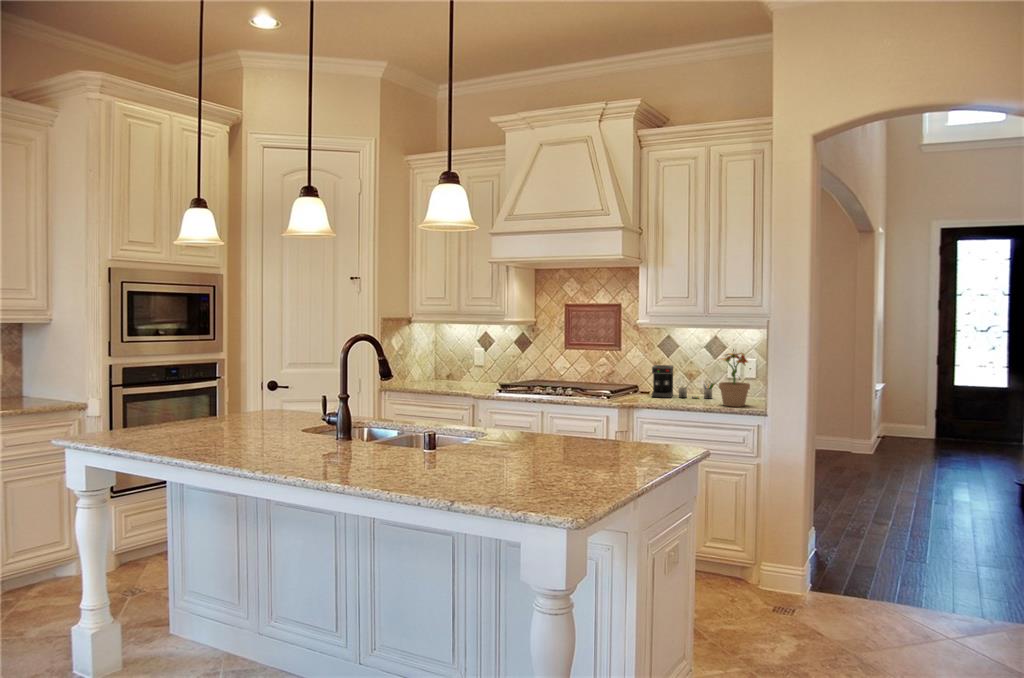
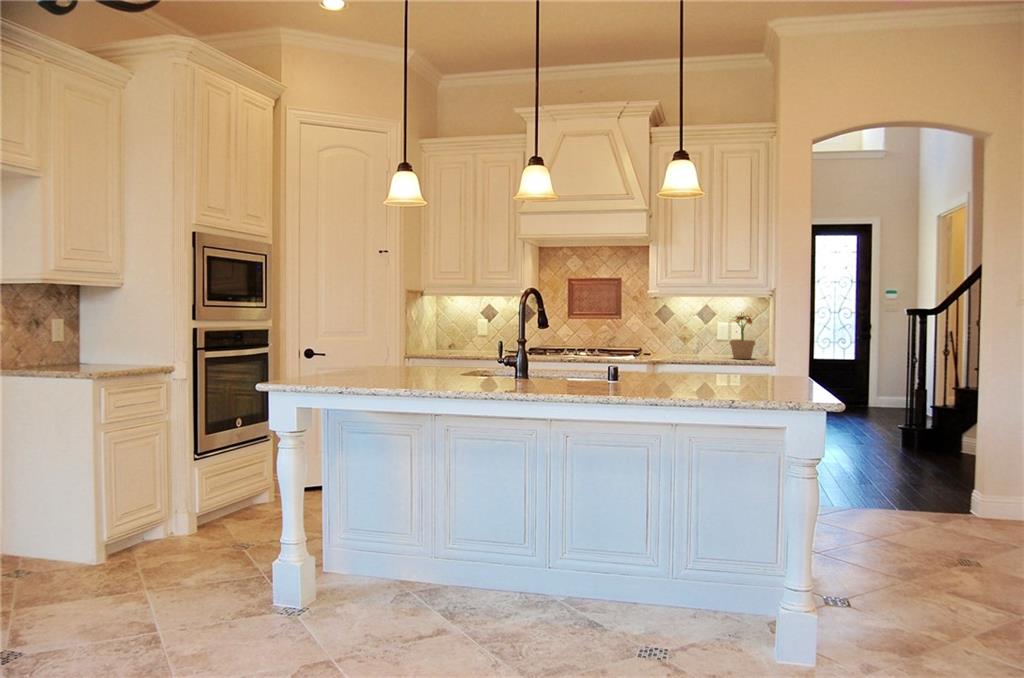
coffee maker: present [652,365,714,399] -> none [660,329,716,356]

